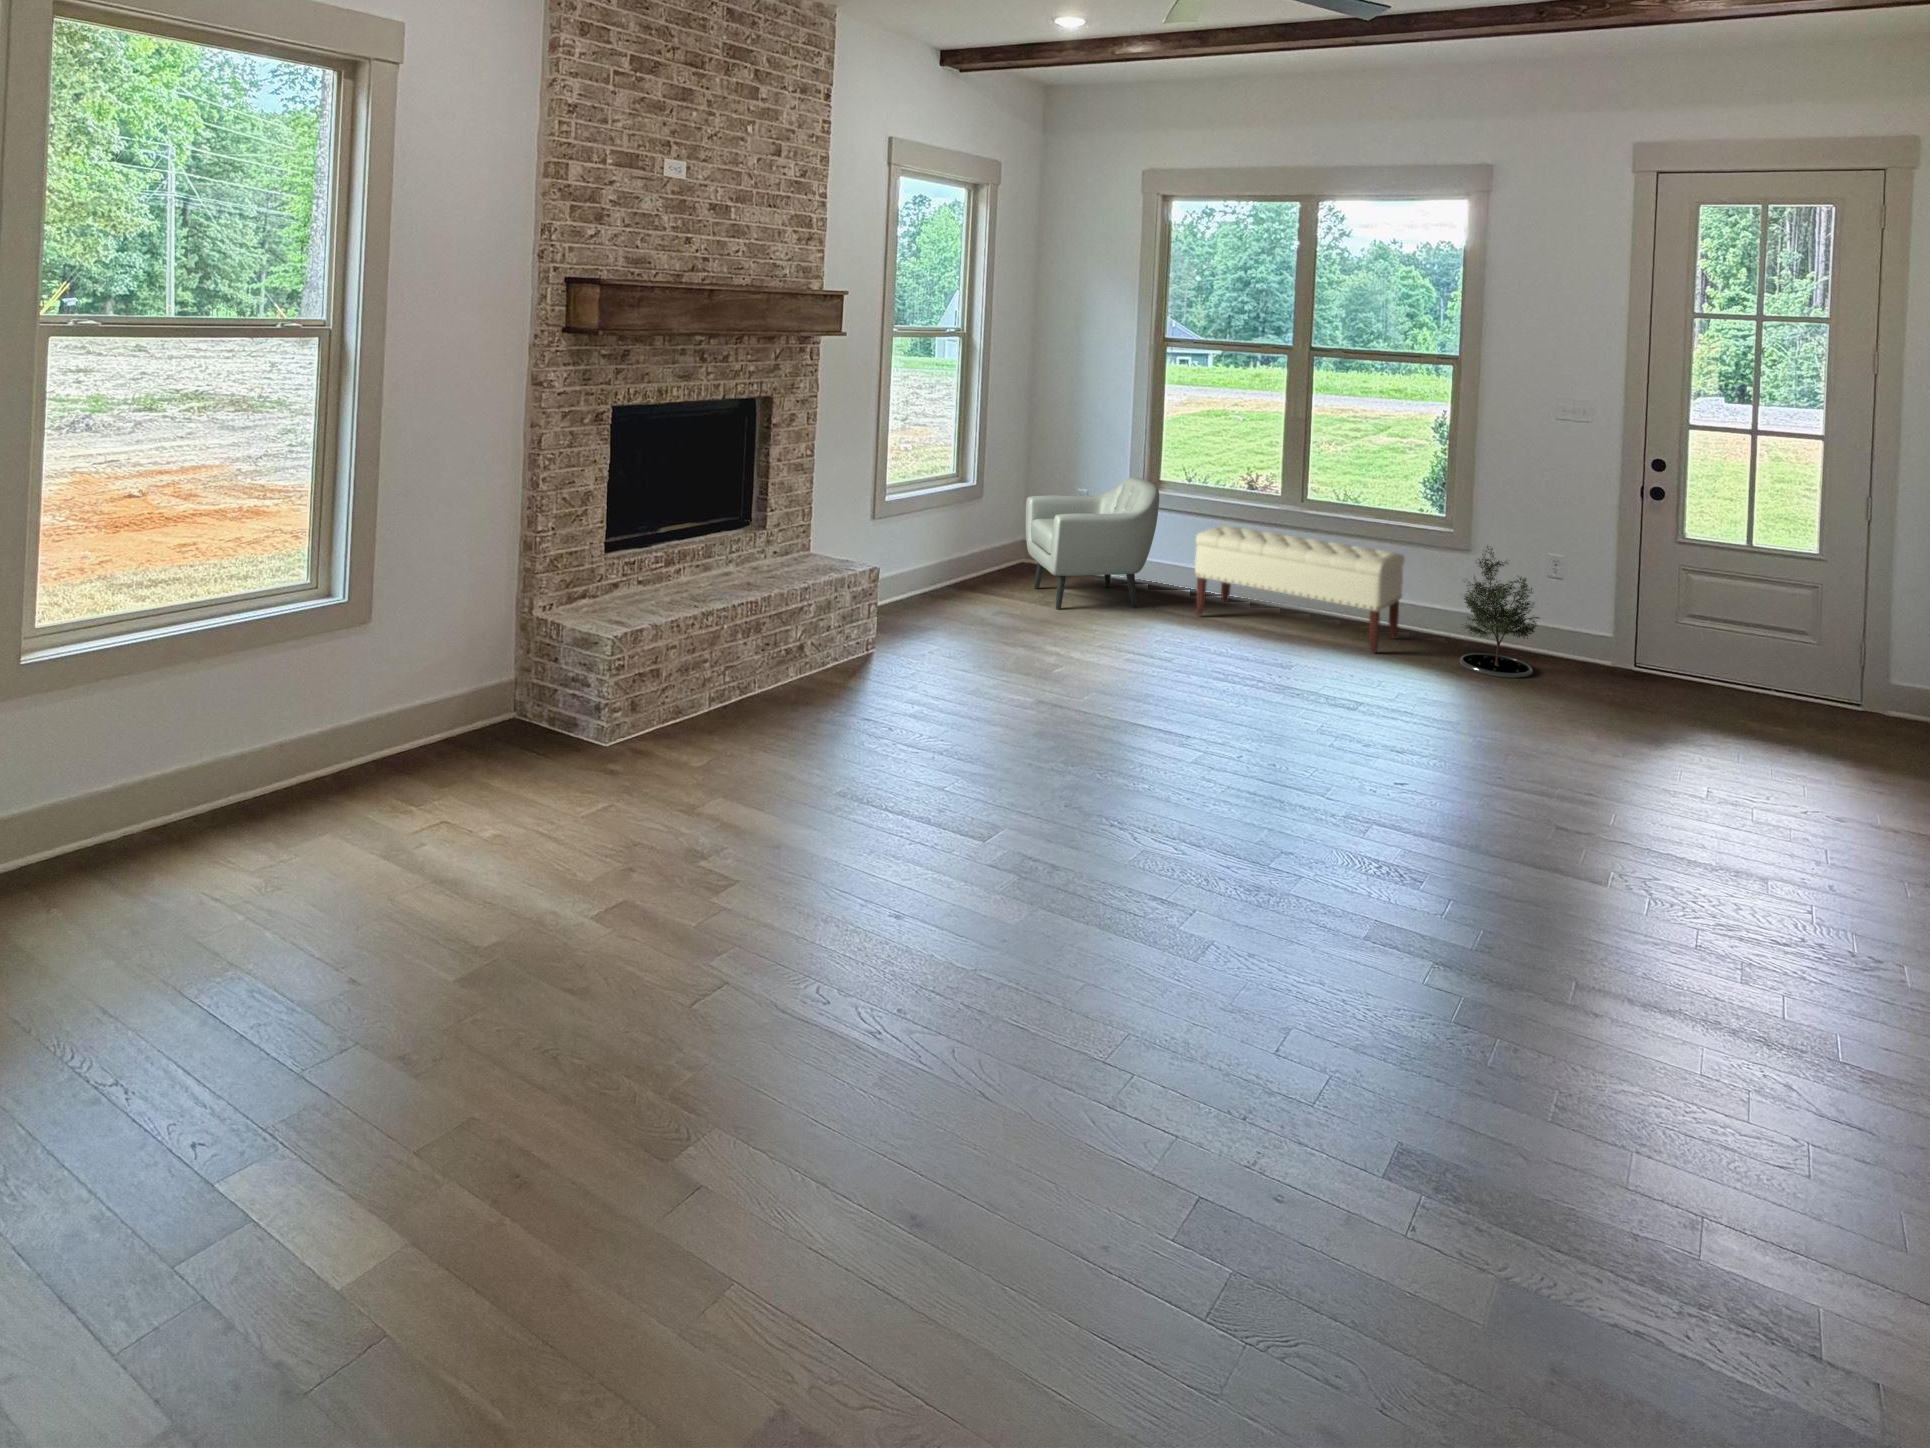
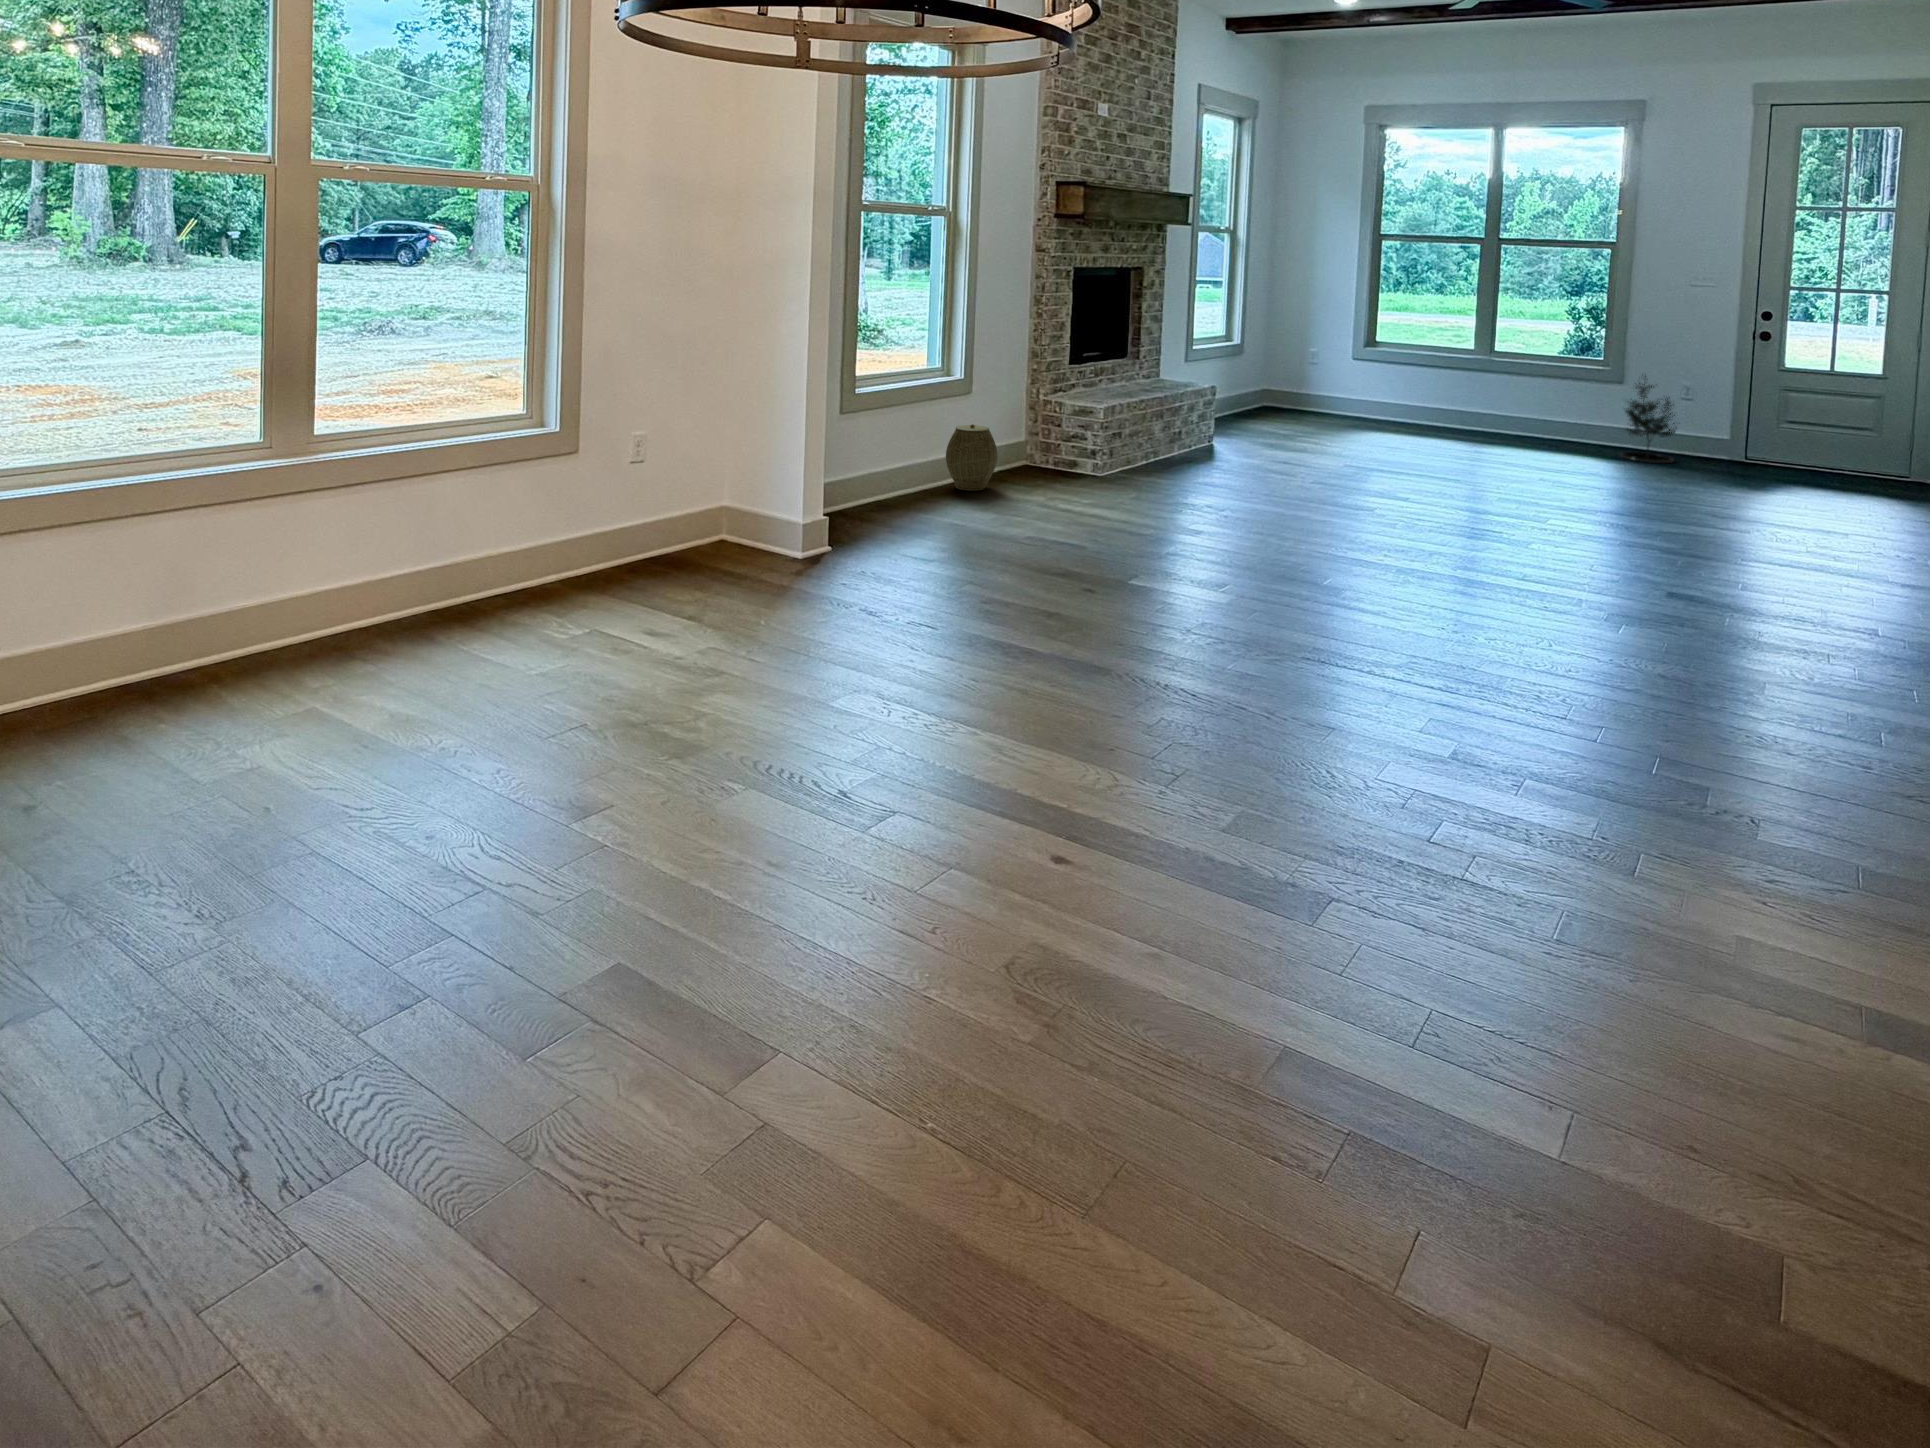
armchair: present [1025,477,1159,609] -> none [1279,337,1387,429]
bench: present [1195,525,1405,653] -> none [1416,370,1577,452]
woven basket: none [291,680,391,800] -> present [946,424,998,491]

